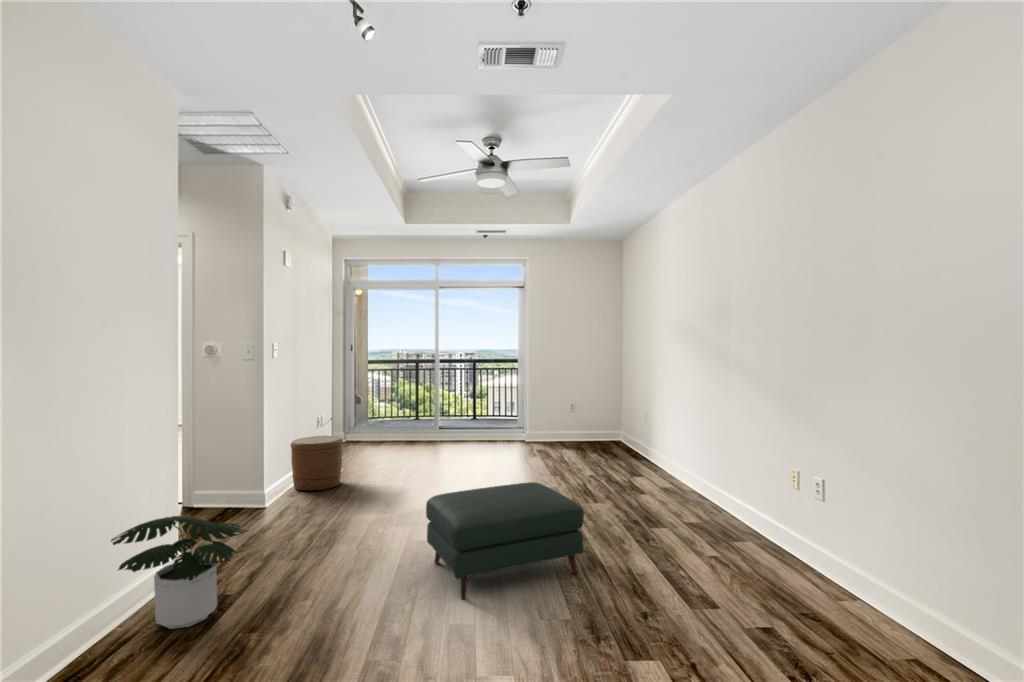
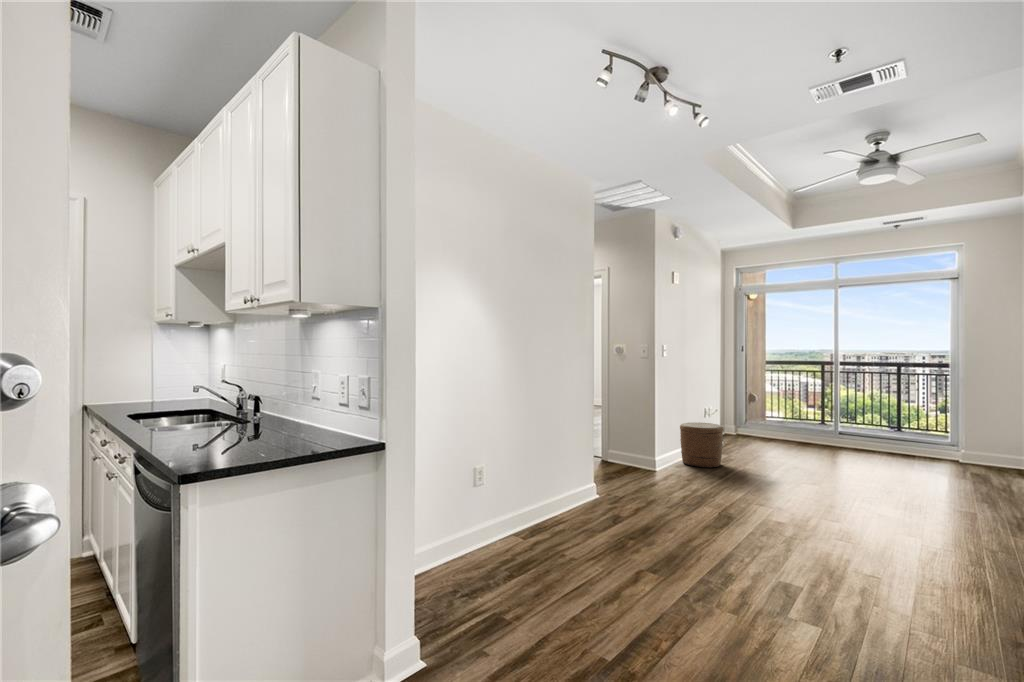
ottoman: present [426,482,584,599] -> none [775,480,952,589]
potted plant: present [111,516,247,629] -> none [555,454,632,526]

